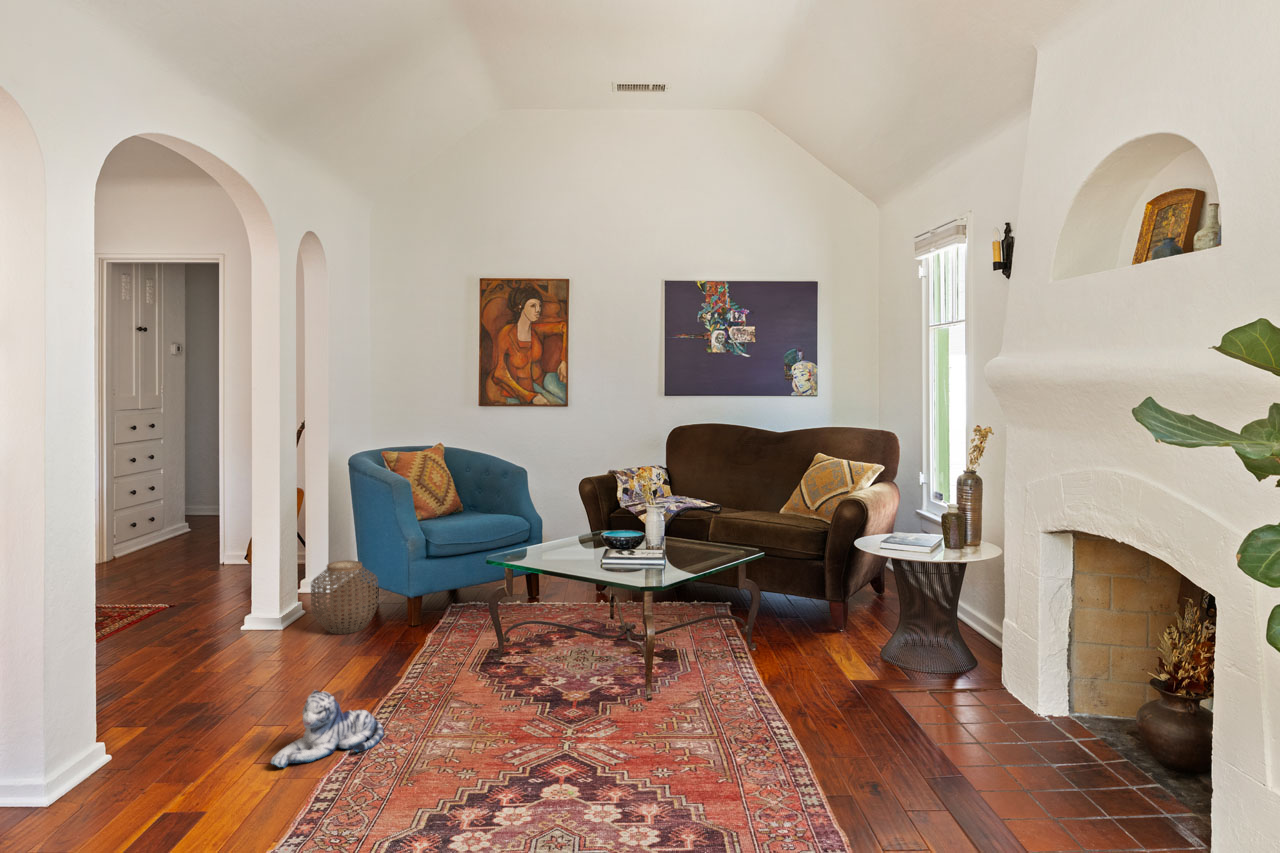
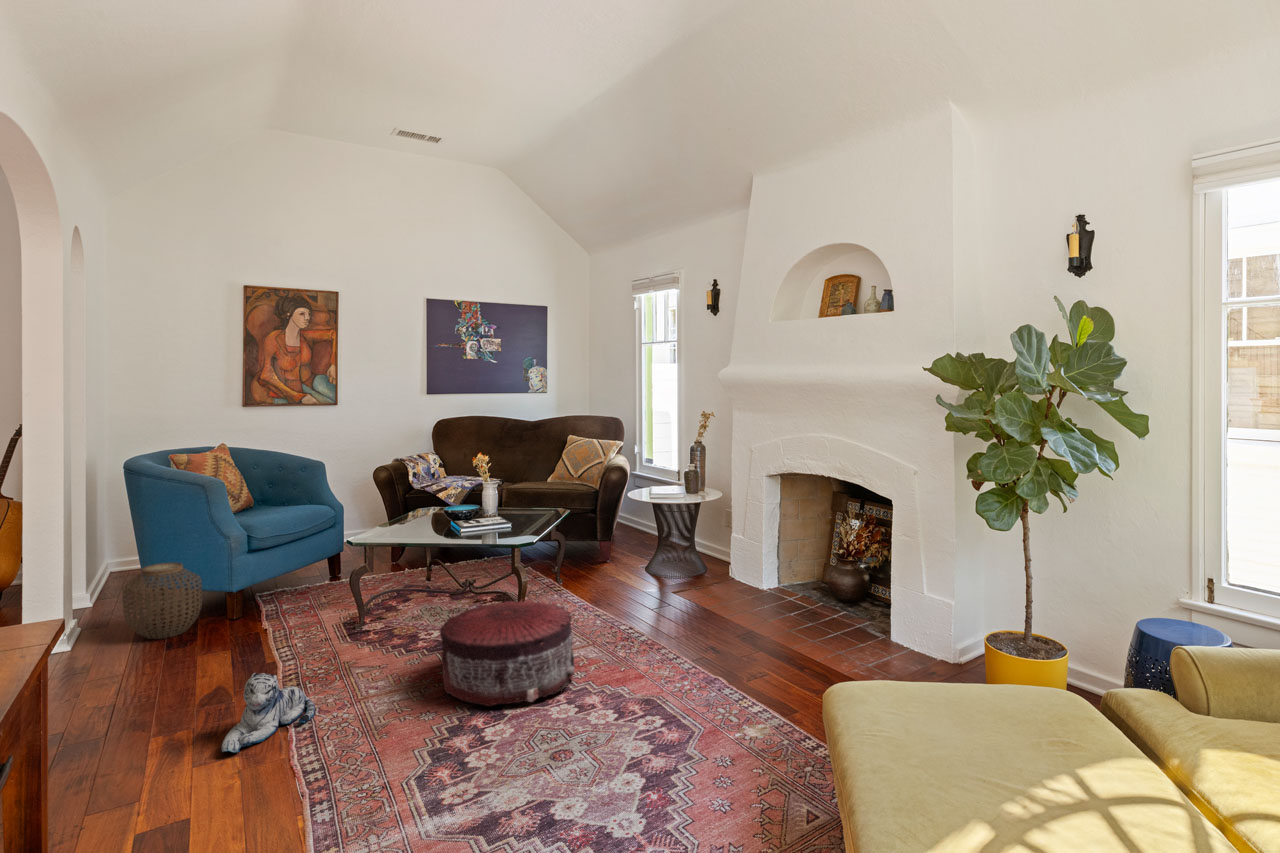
pouf: none [501,657,661,790] -> present [440,600,575,706]

